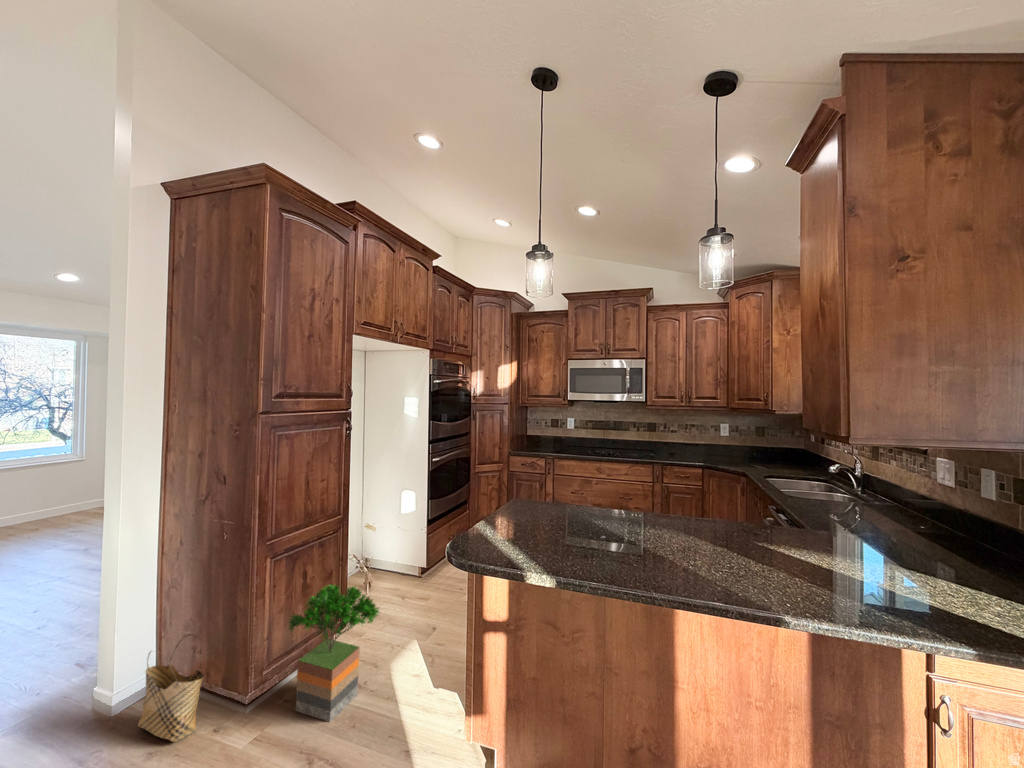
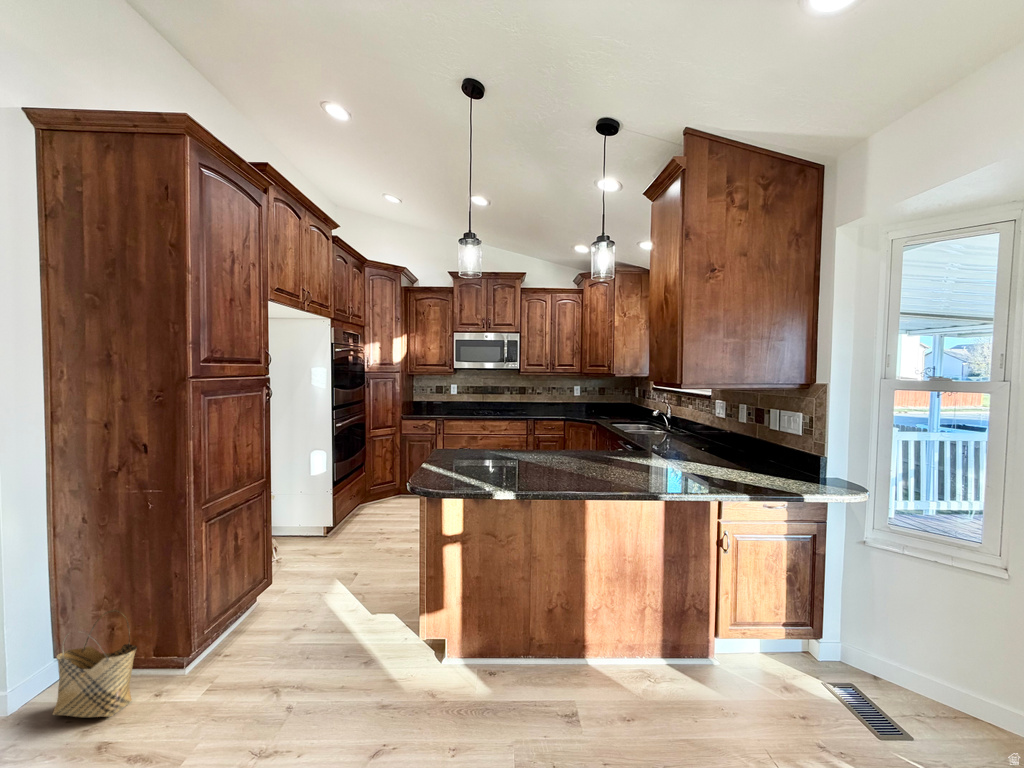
potted tree: present [288,584,379,722] -> none [226,539,322,662]

